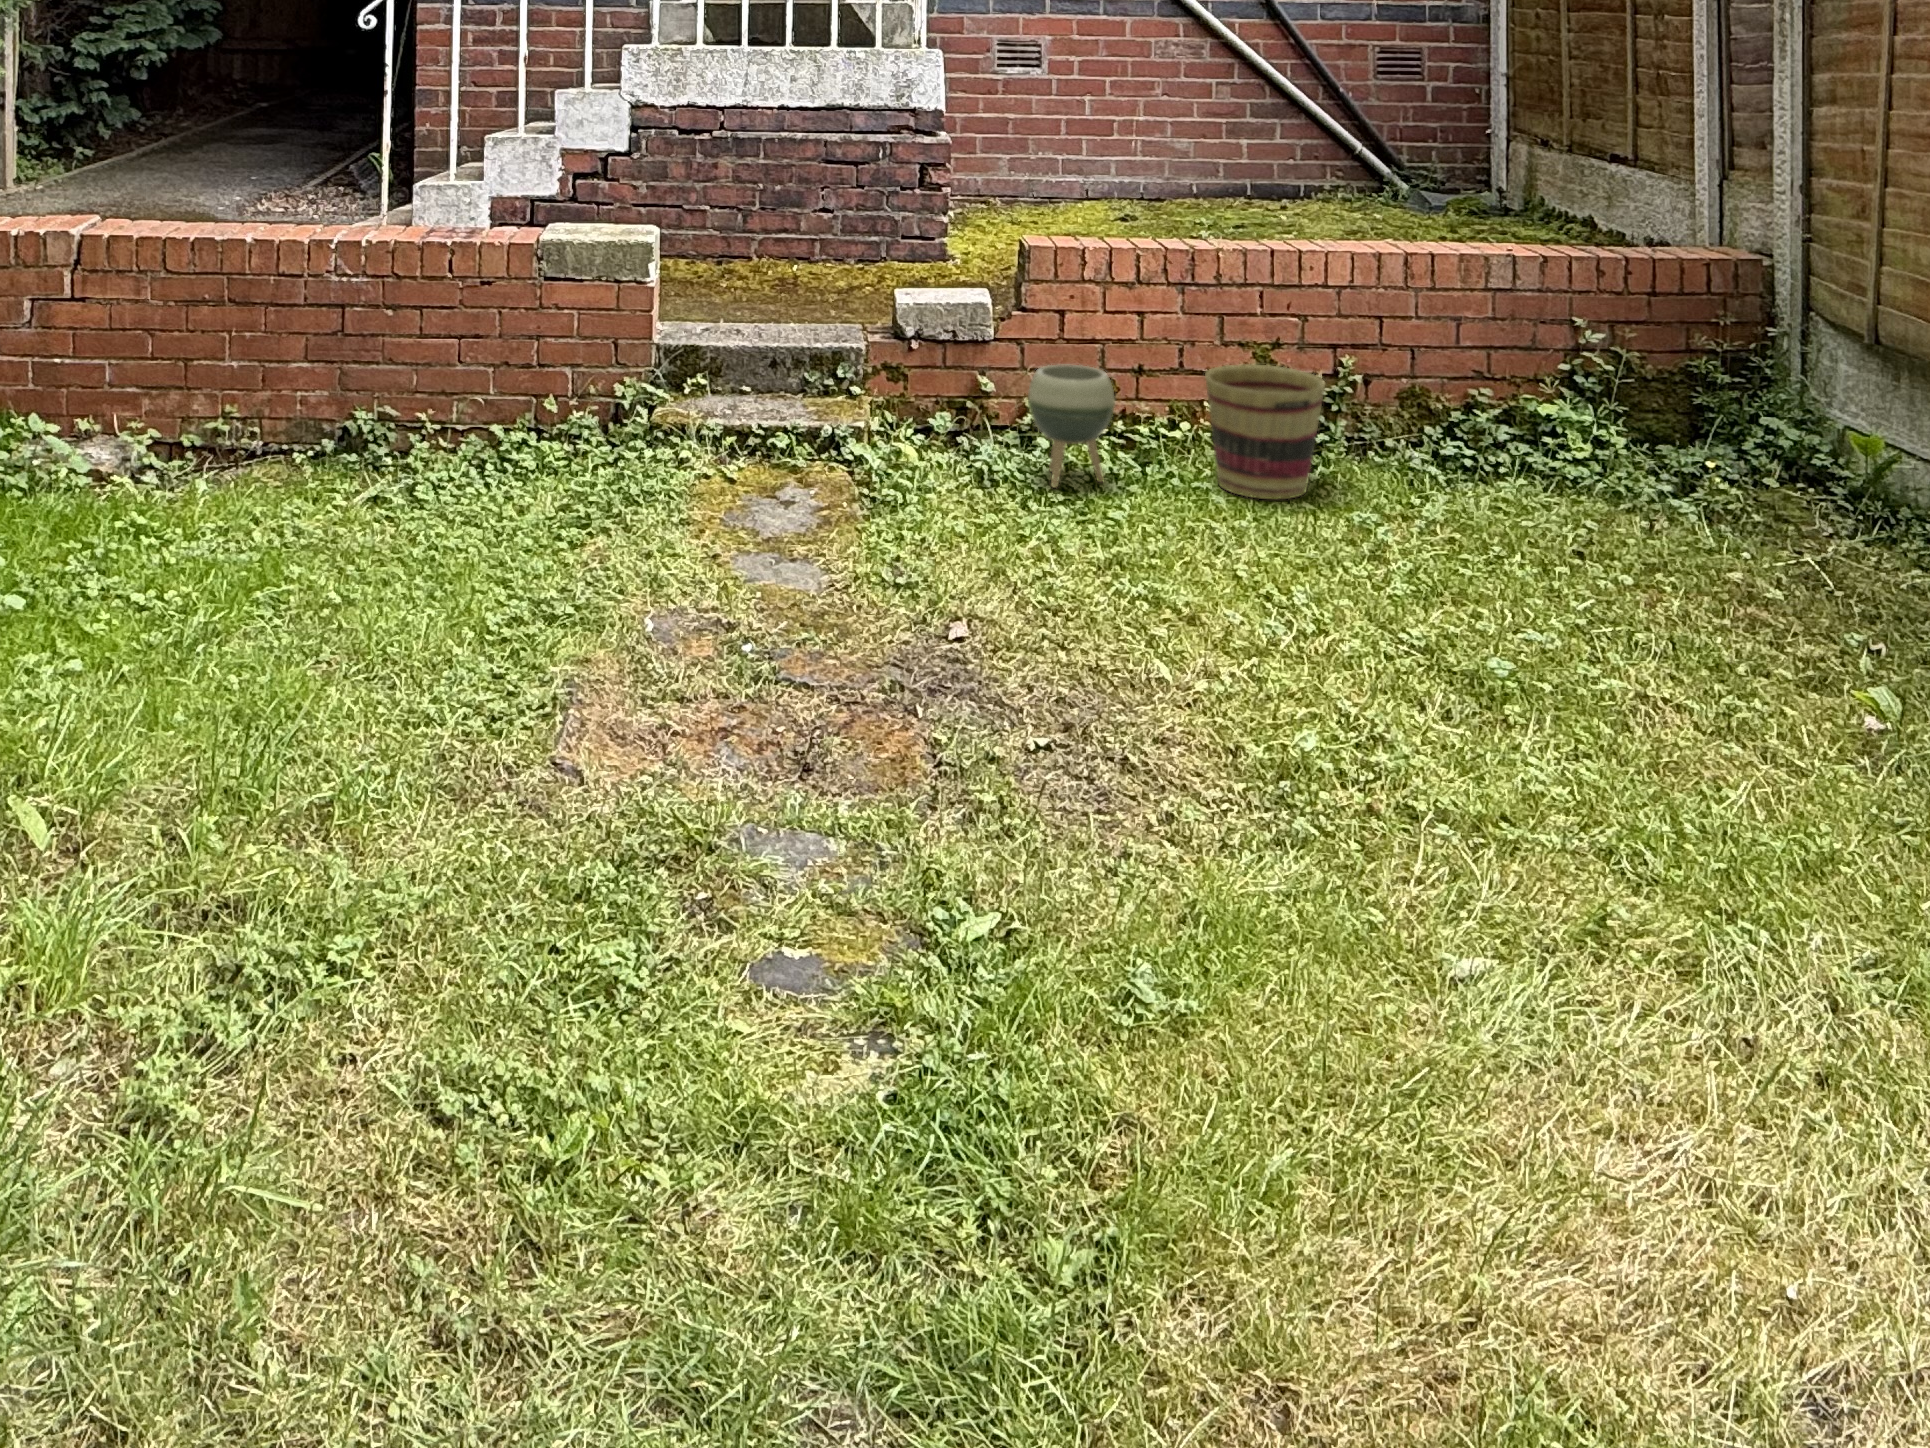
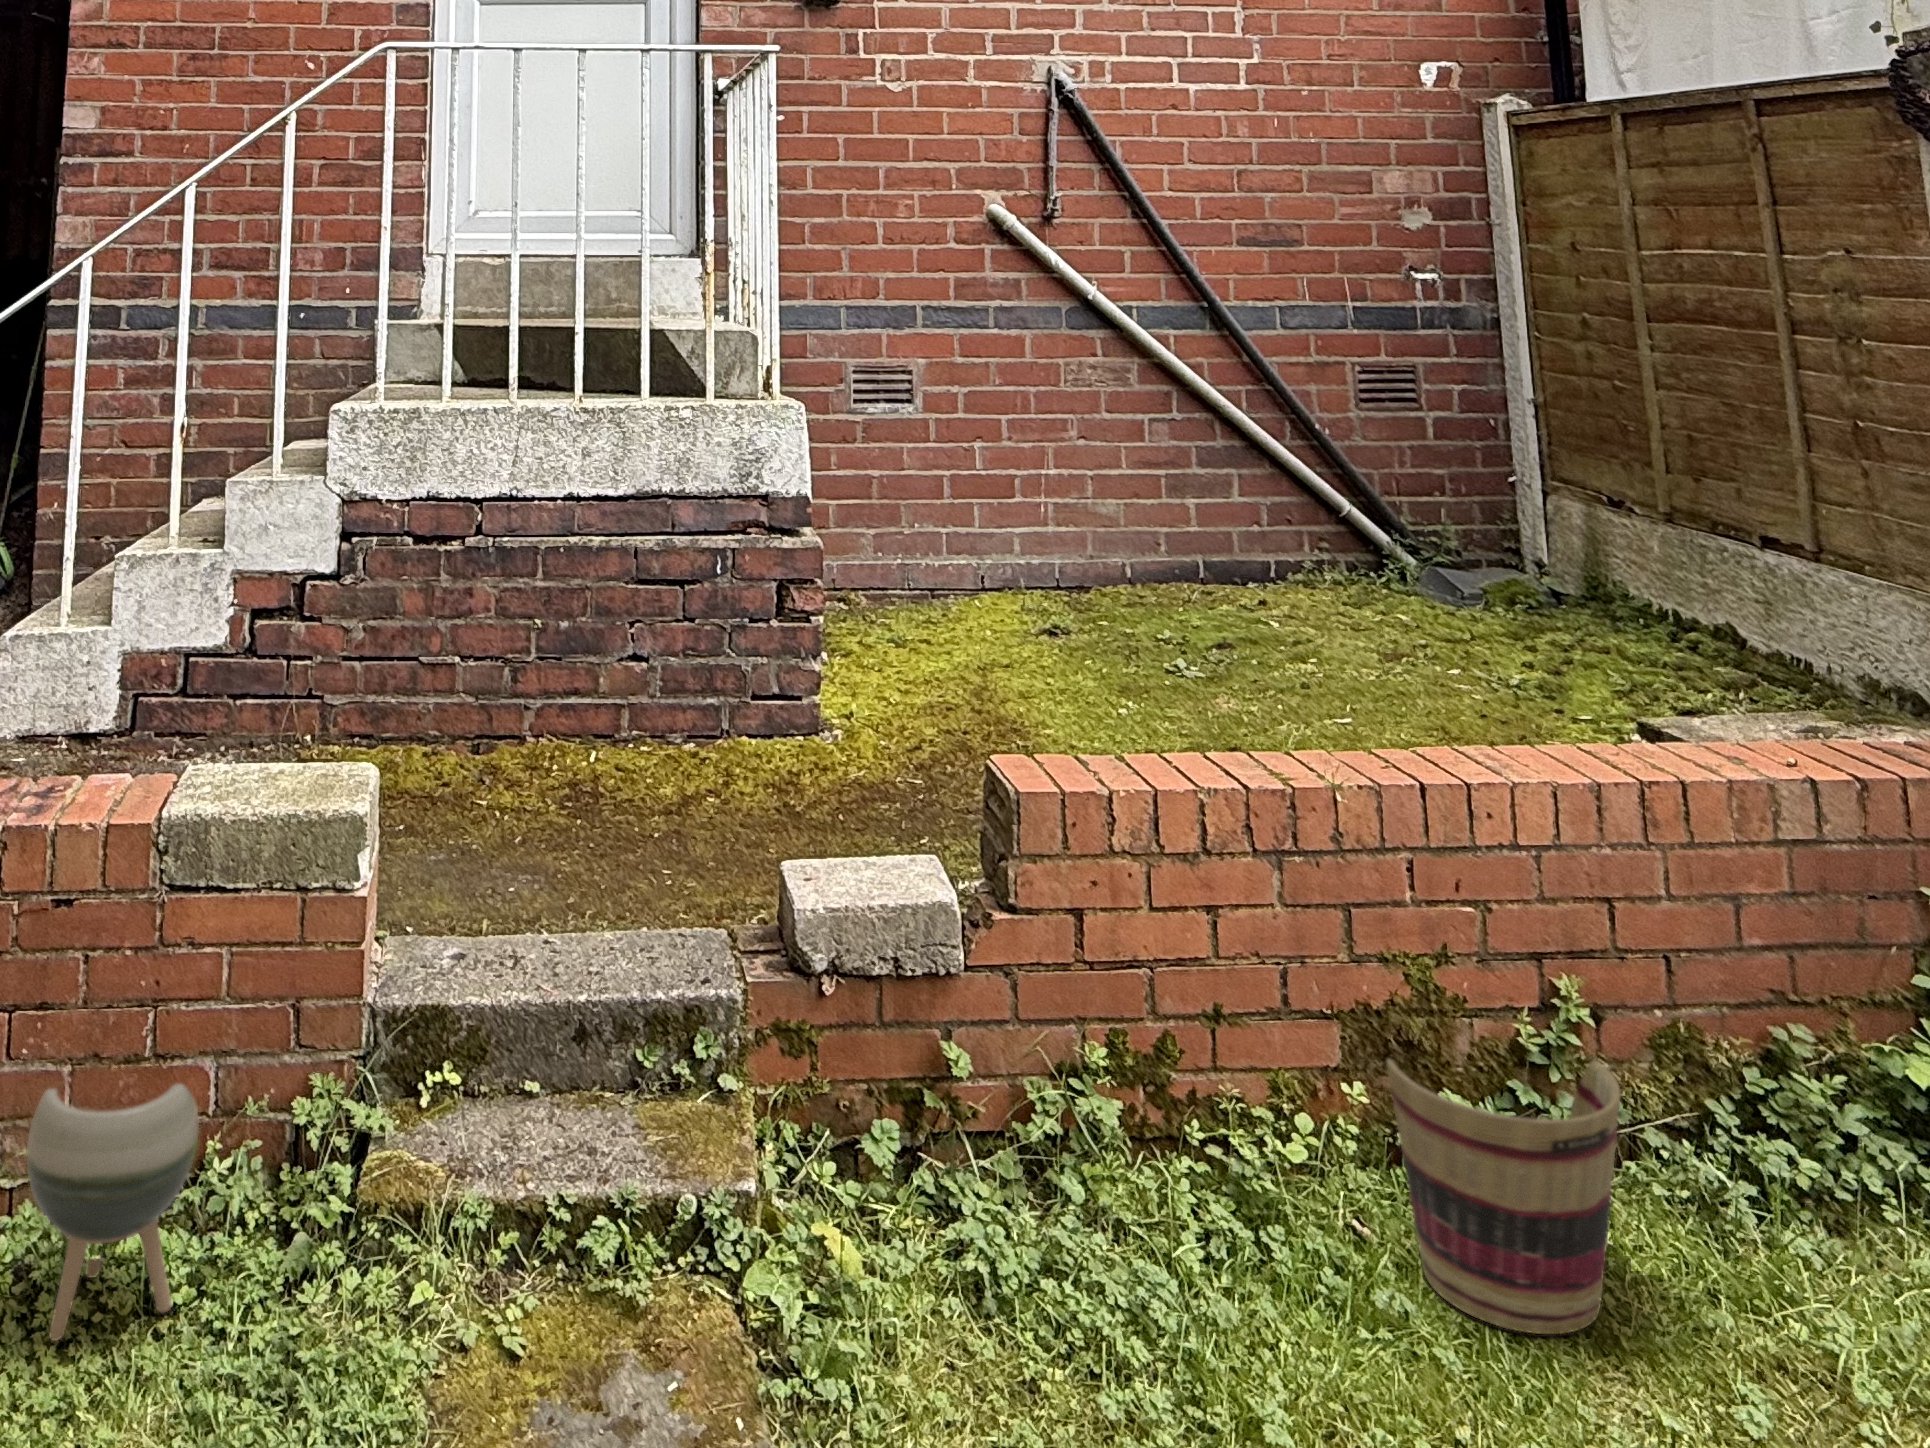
planter: present [1028,364,1115,488] -> present [26,1084,199,1341]

